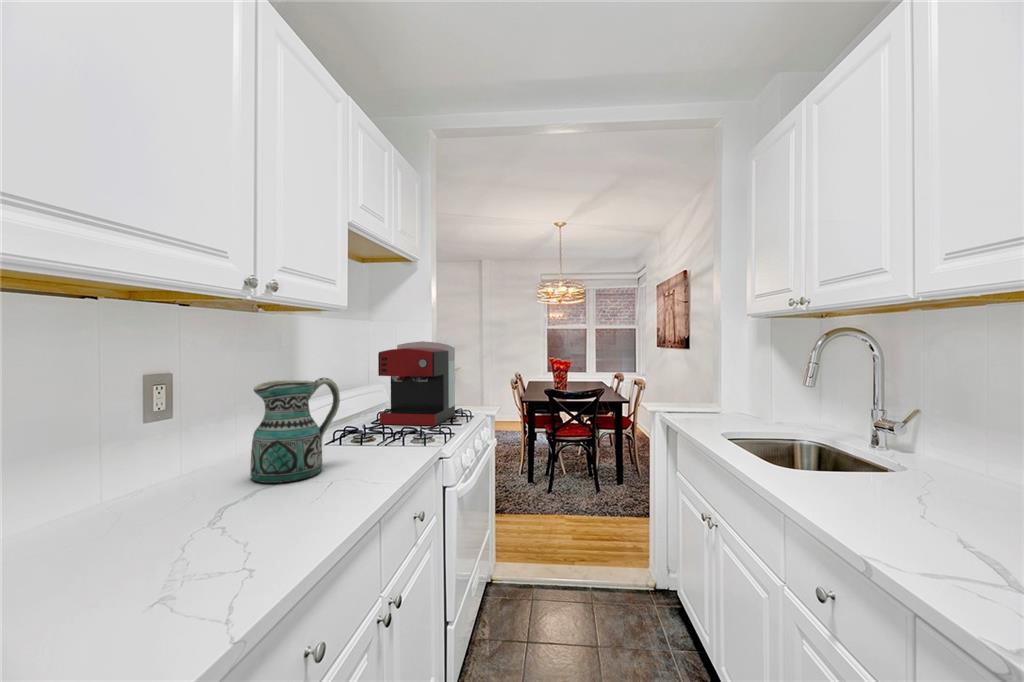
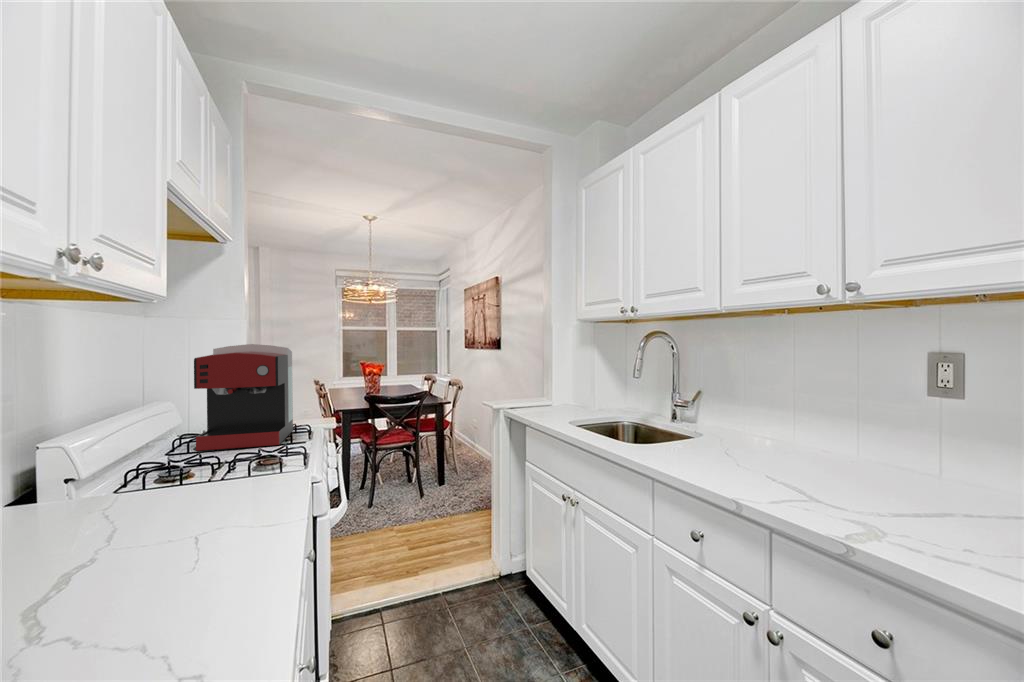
ceramic pitcher: present [250,378,340,483] -> none [41,393,183,554]

